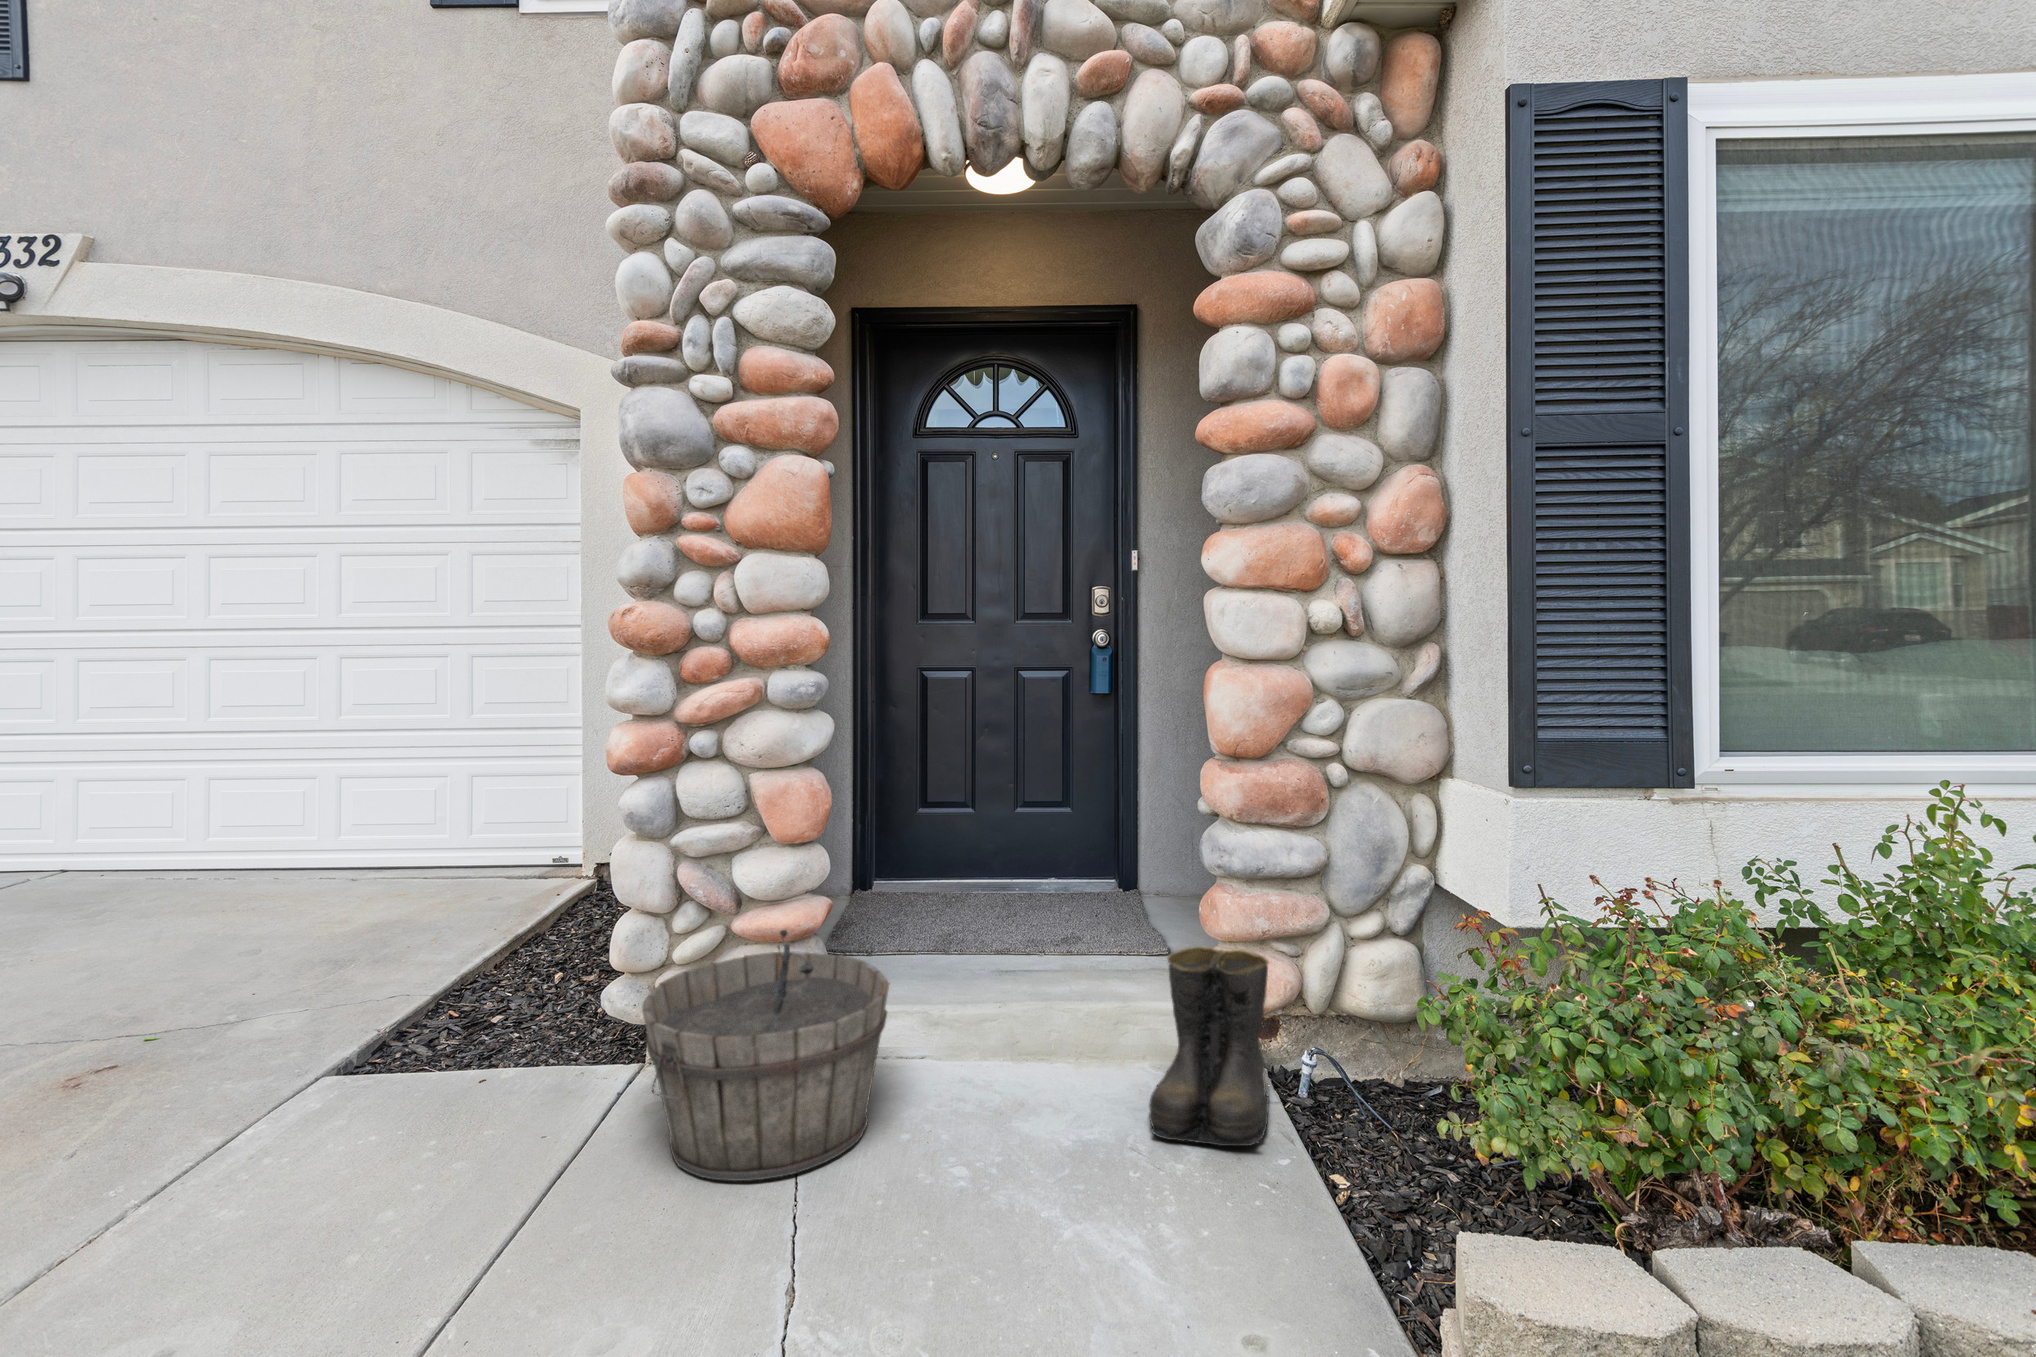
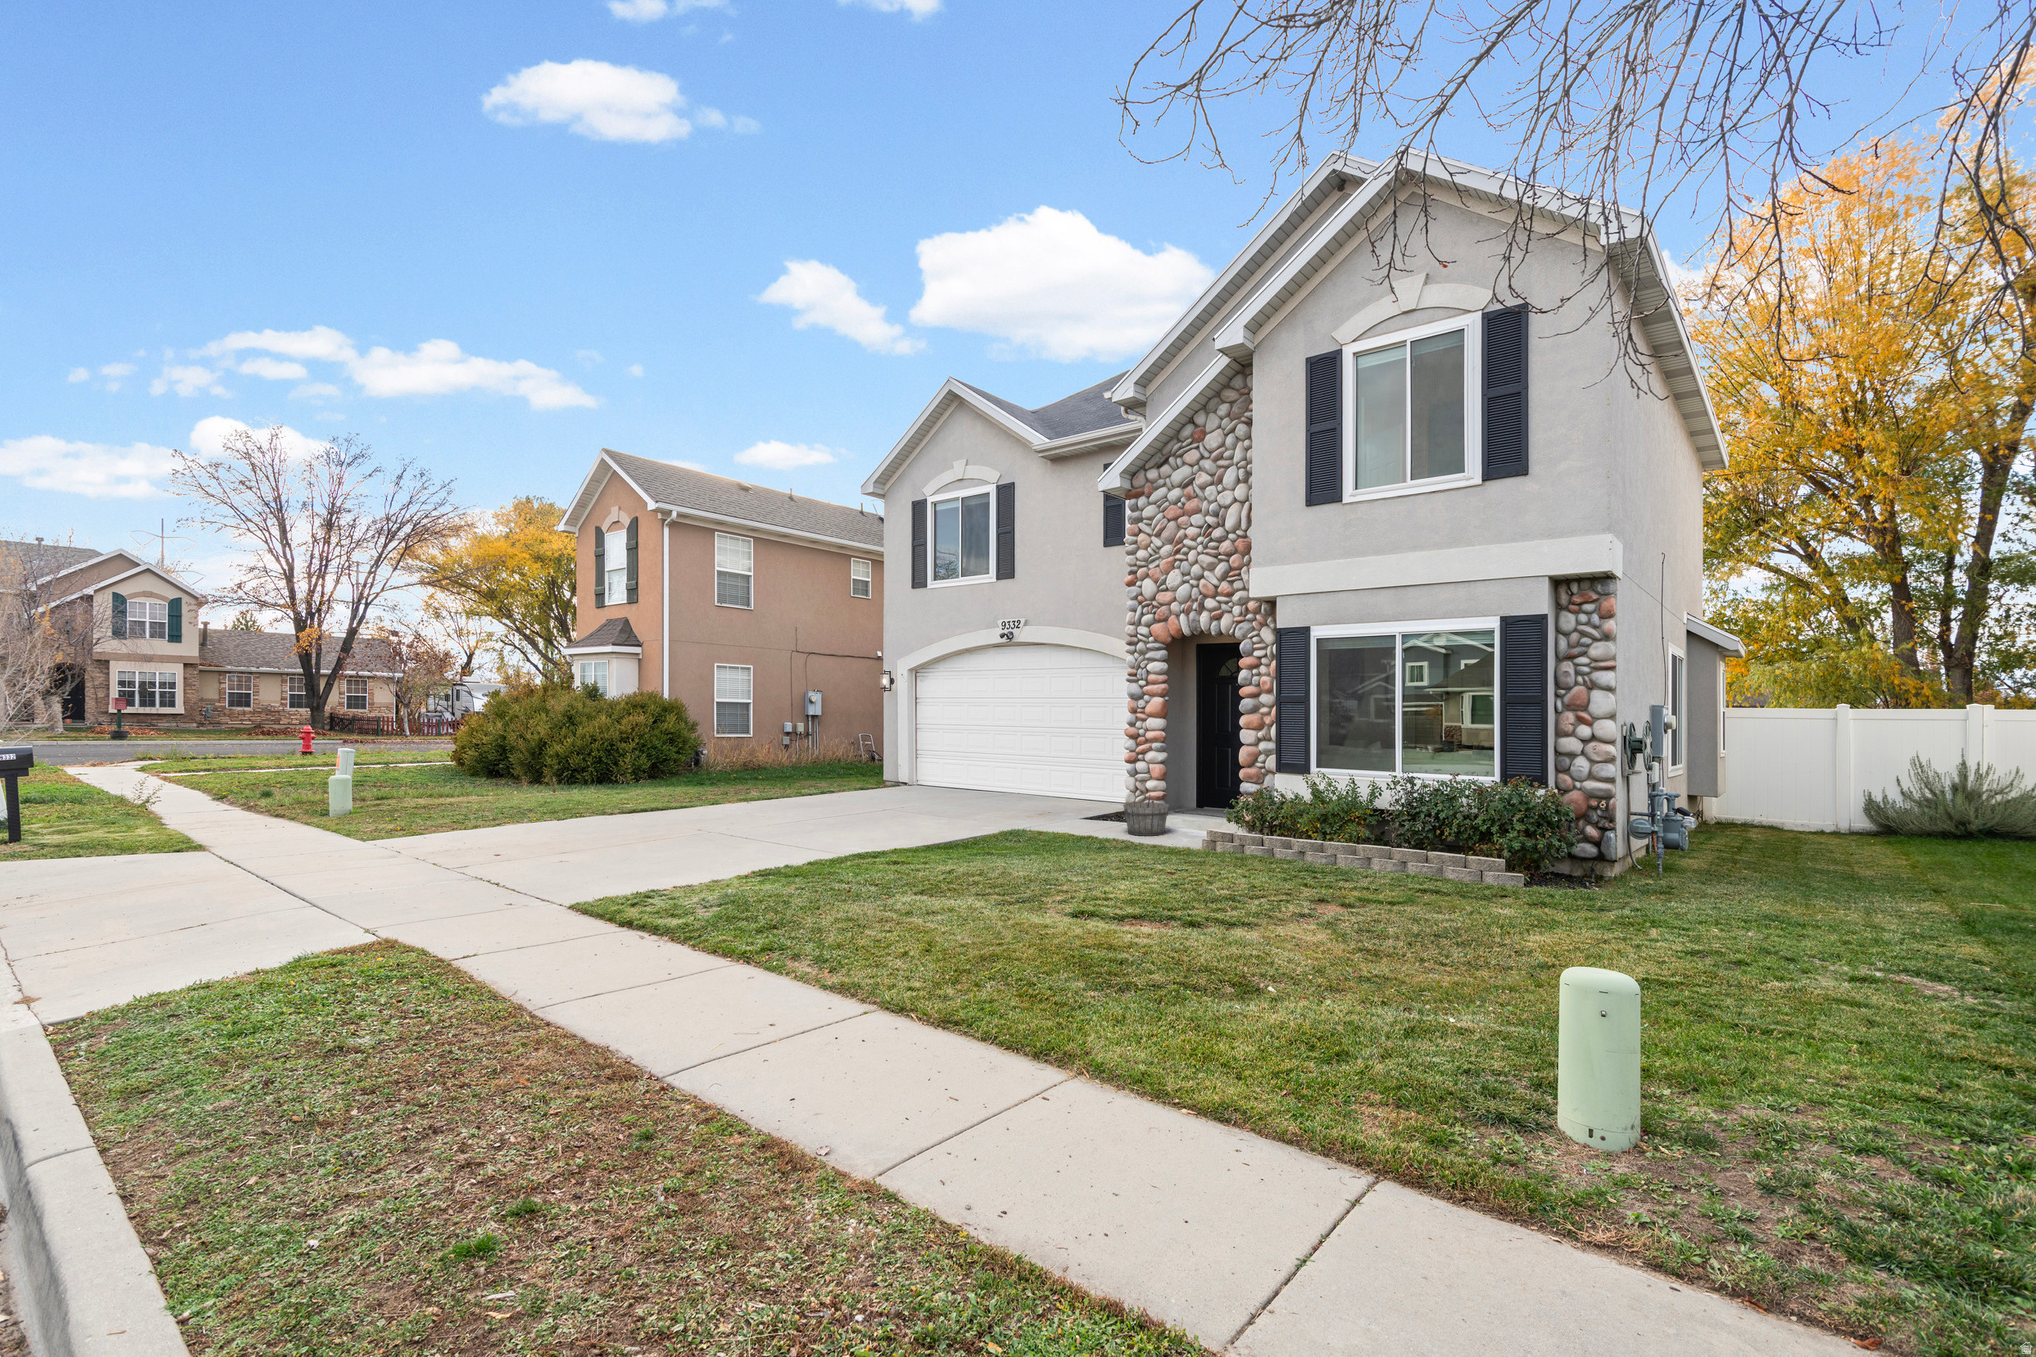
boots: present [1149,946,1269,1146] -> none [1211,808,1248,842]

